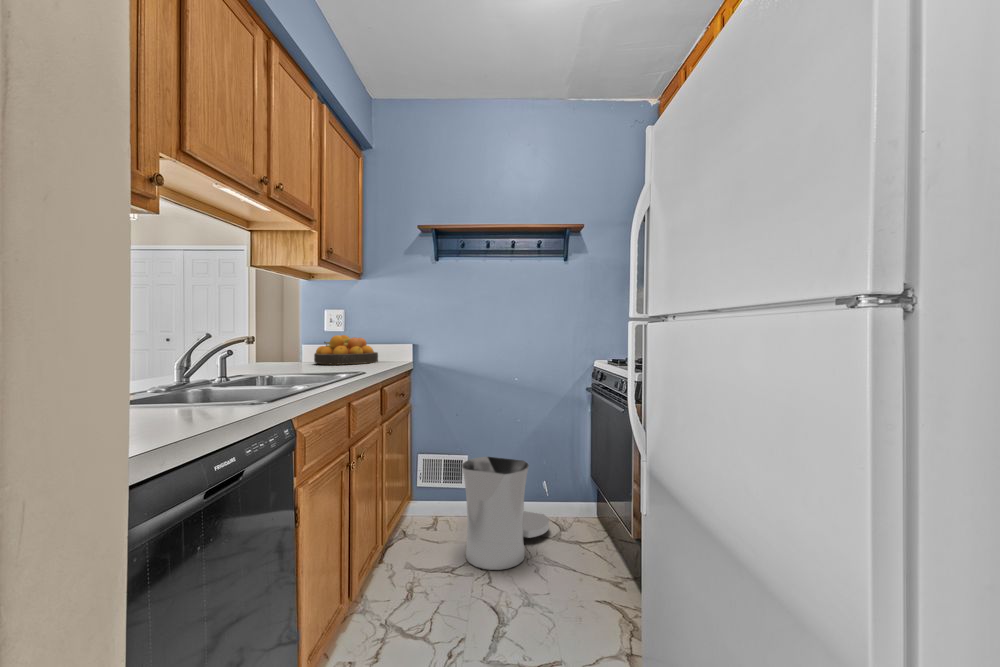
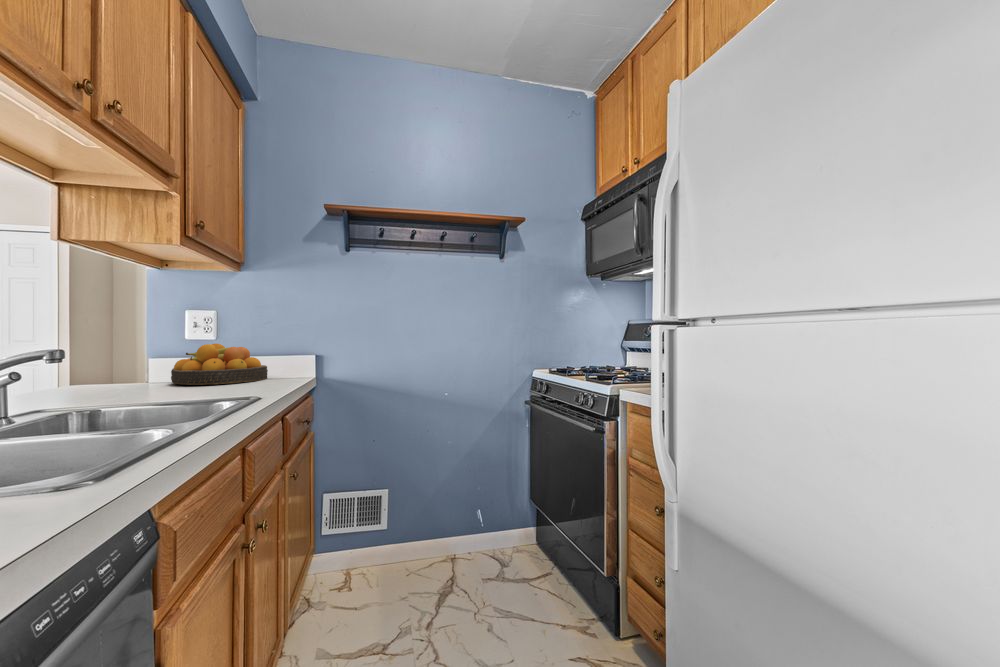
trash can: present [462,457,549,570] -> none [392,491,490,641]

